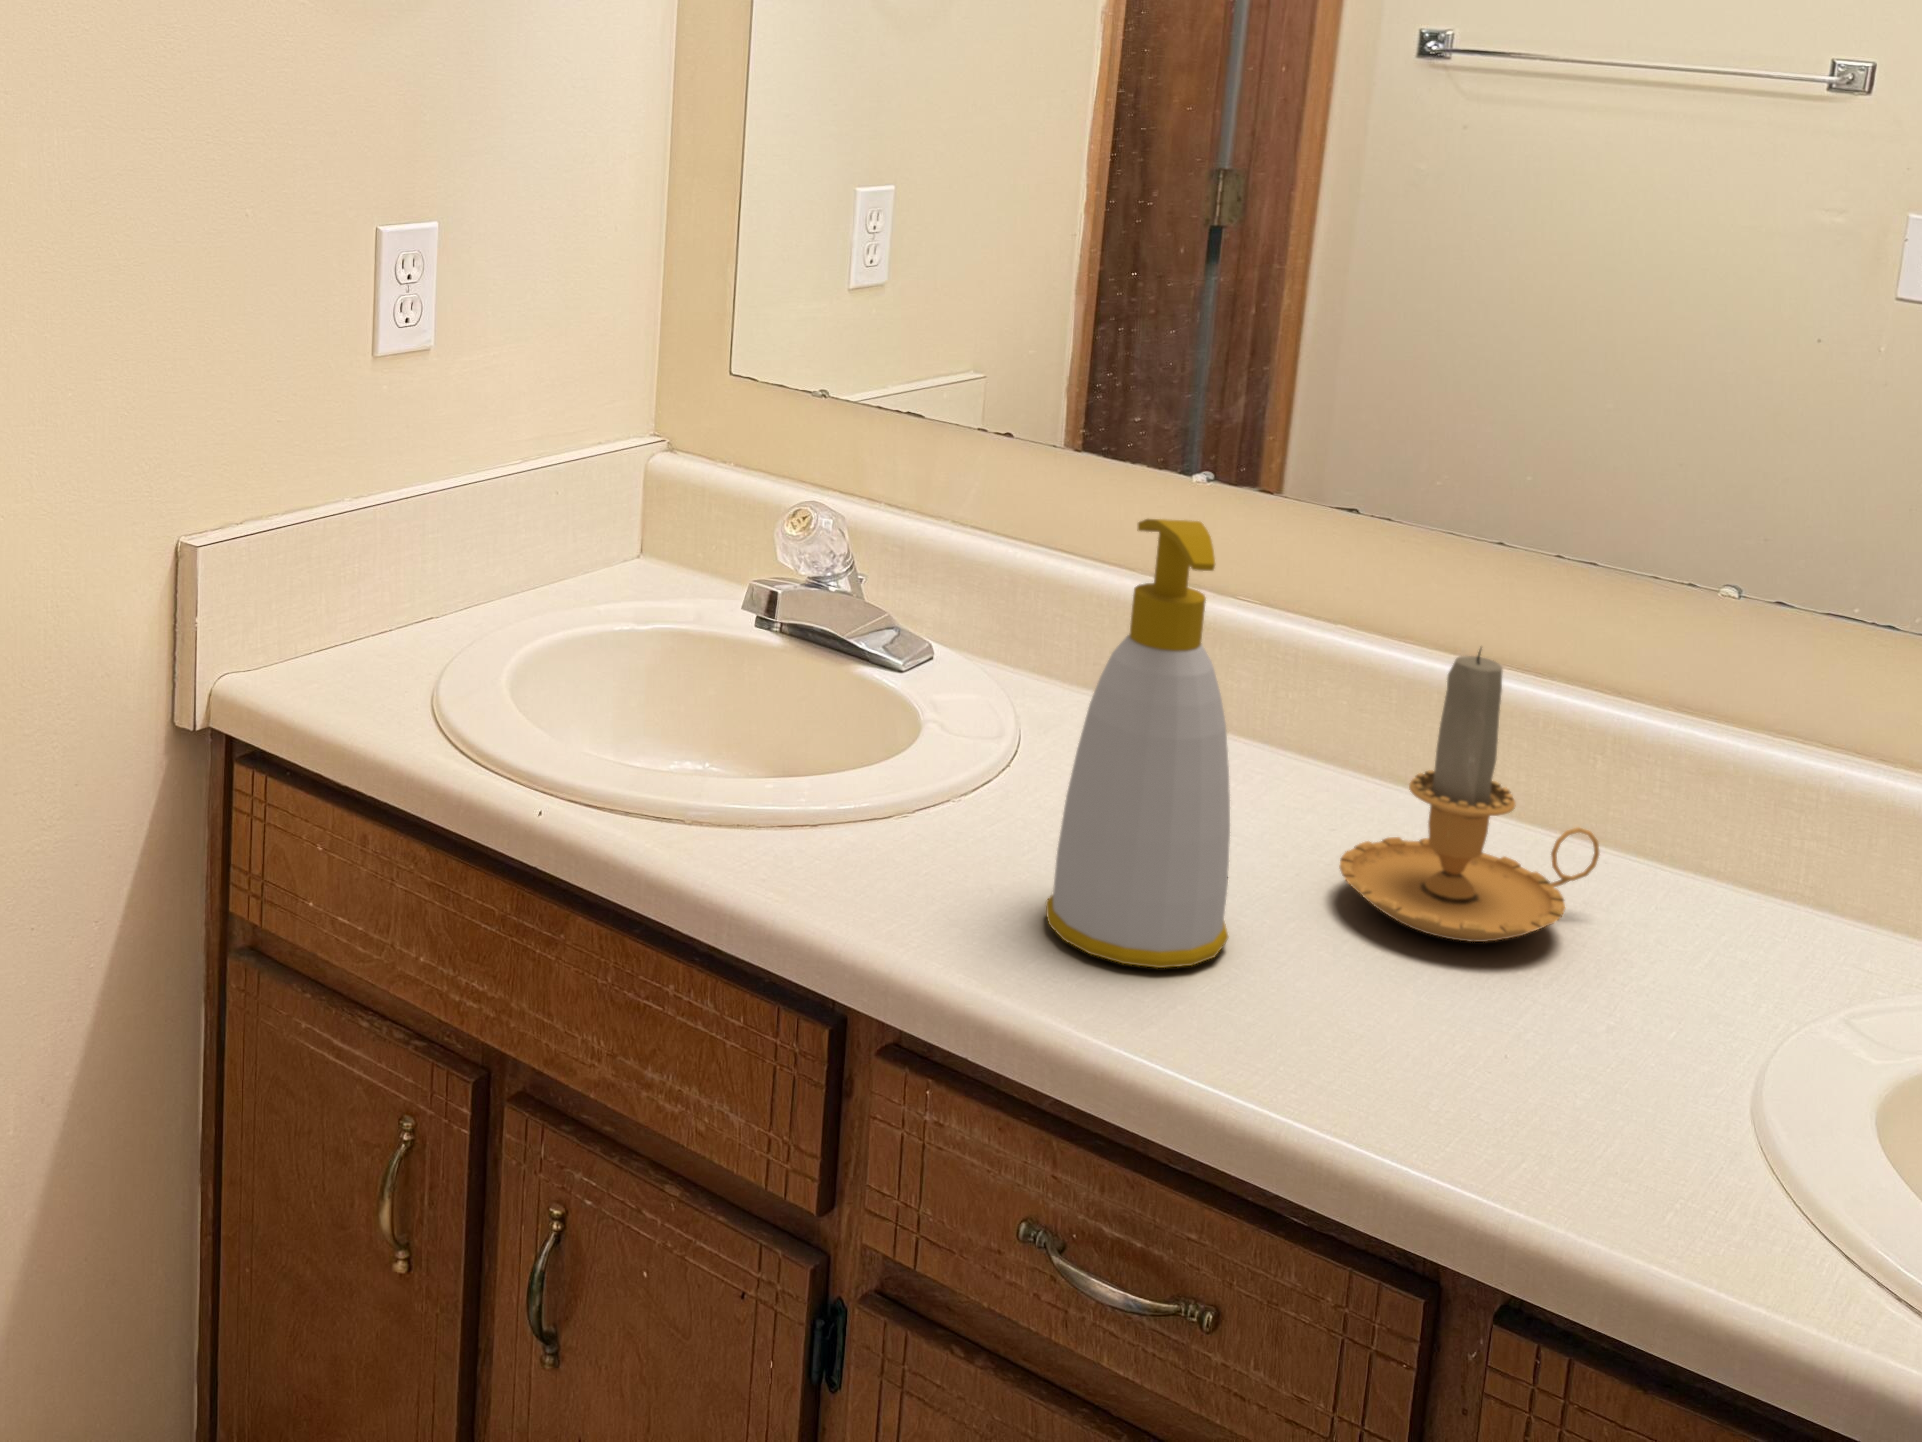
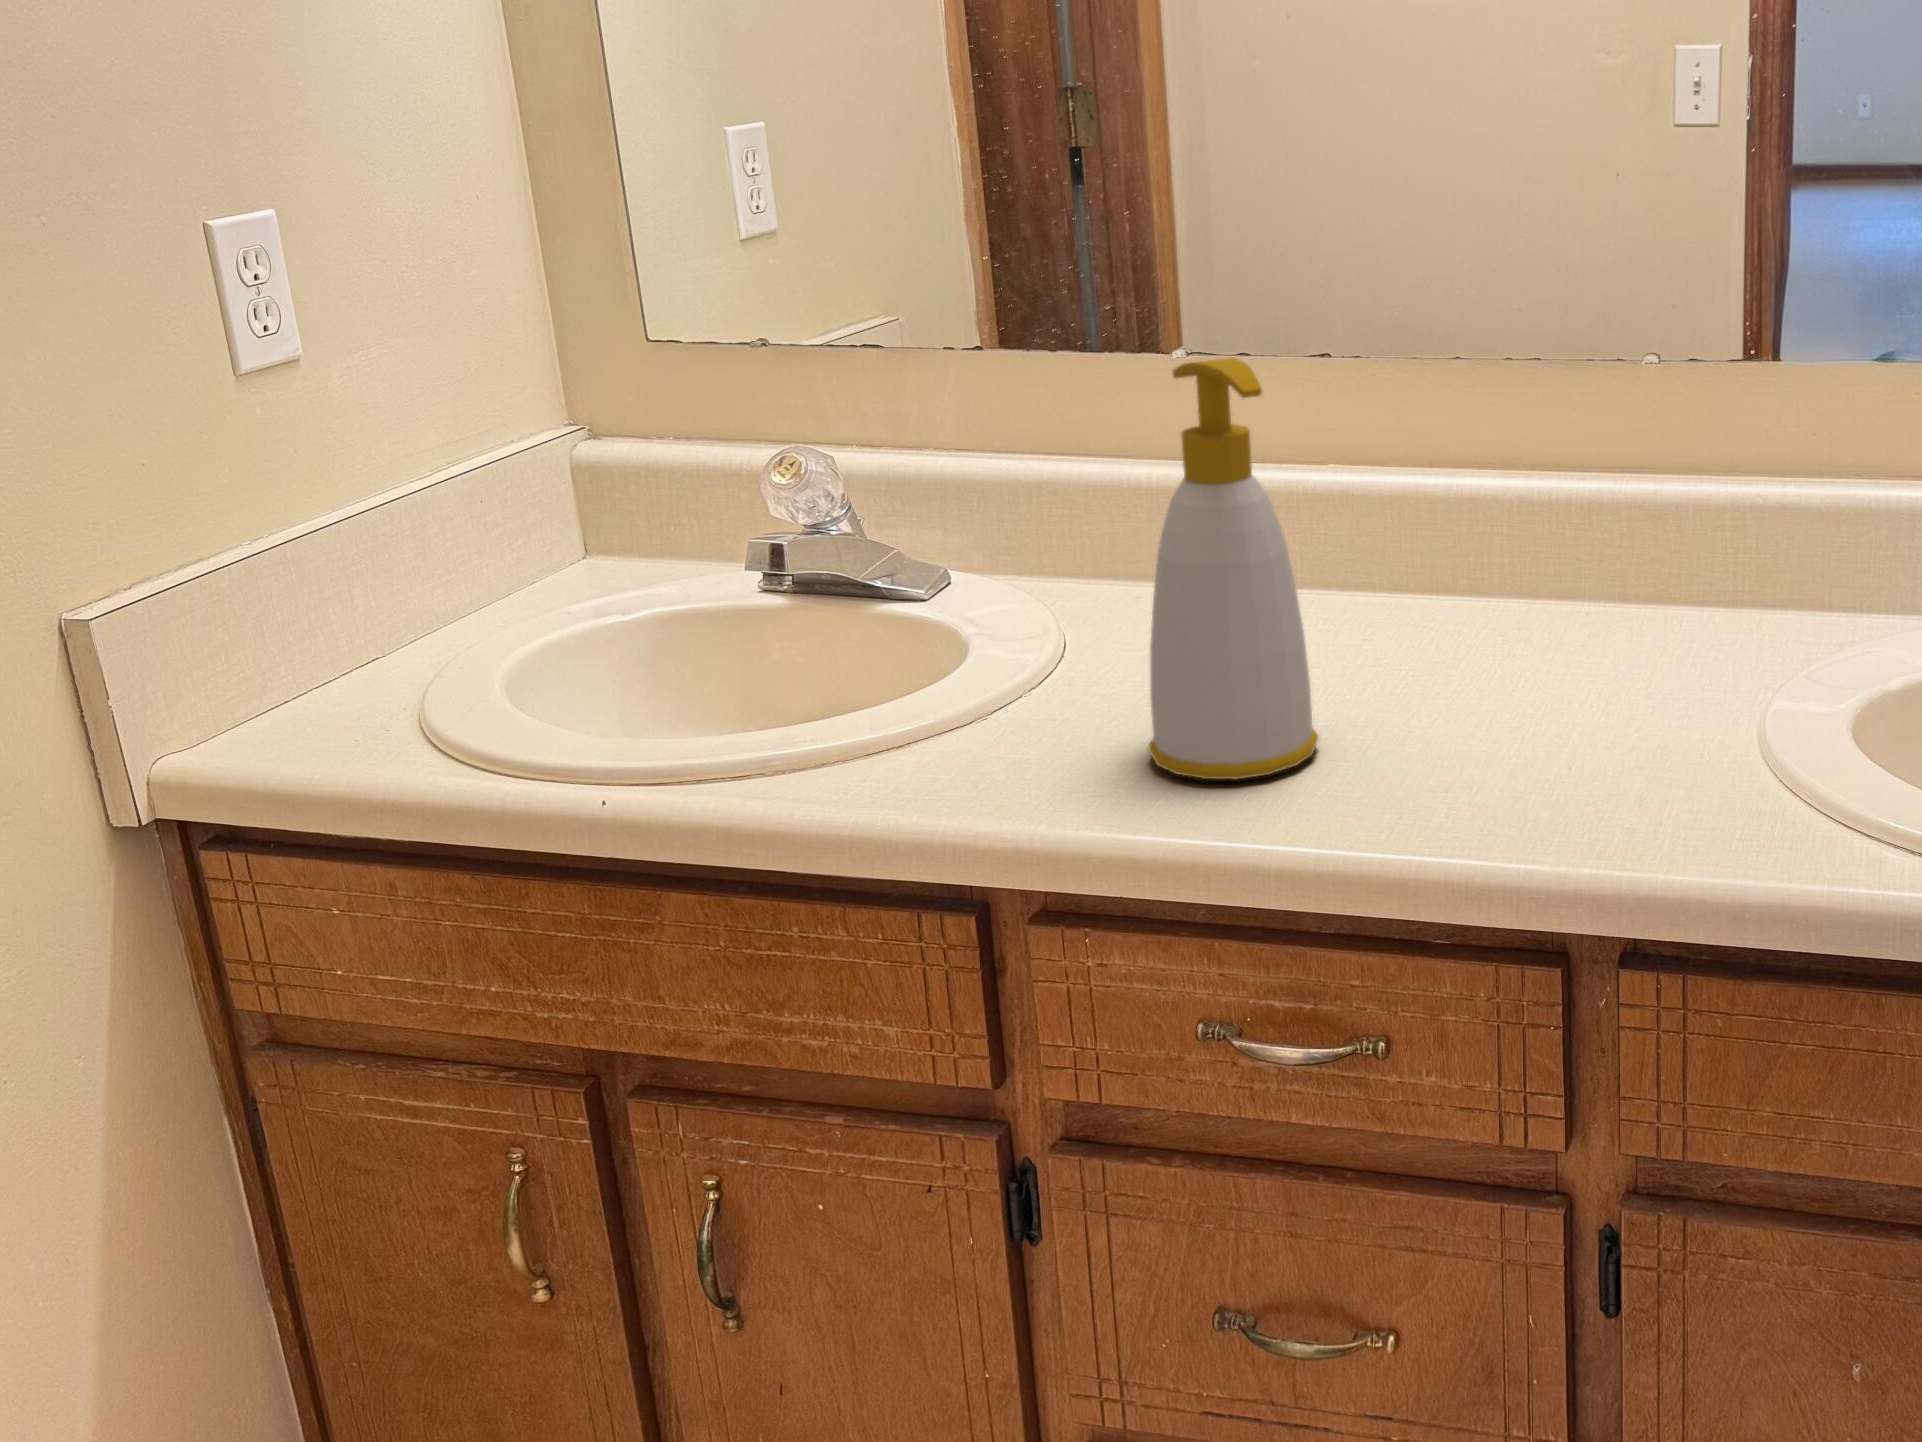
candle: present [1339,649,1599,942] -> none [1388,433,1596,695]

